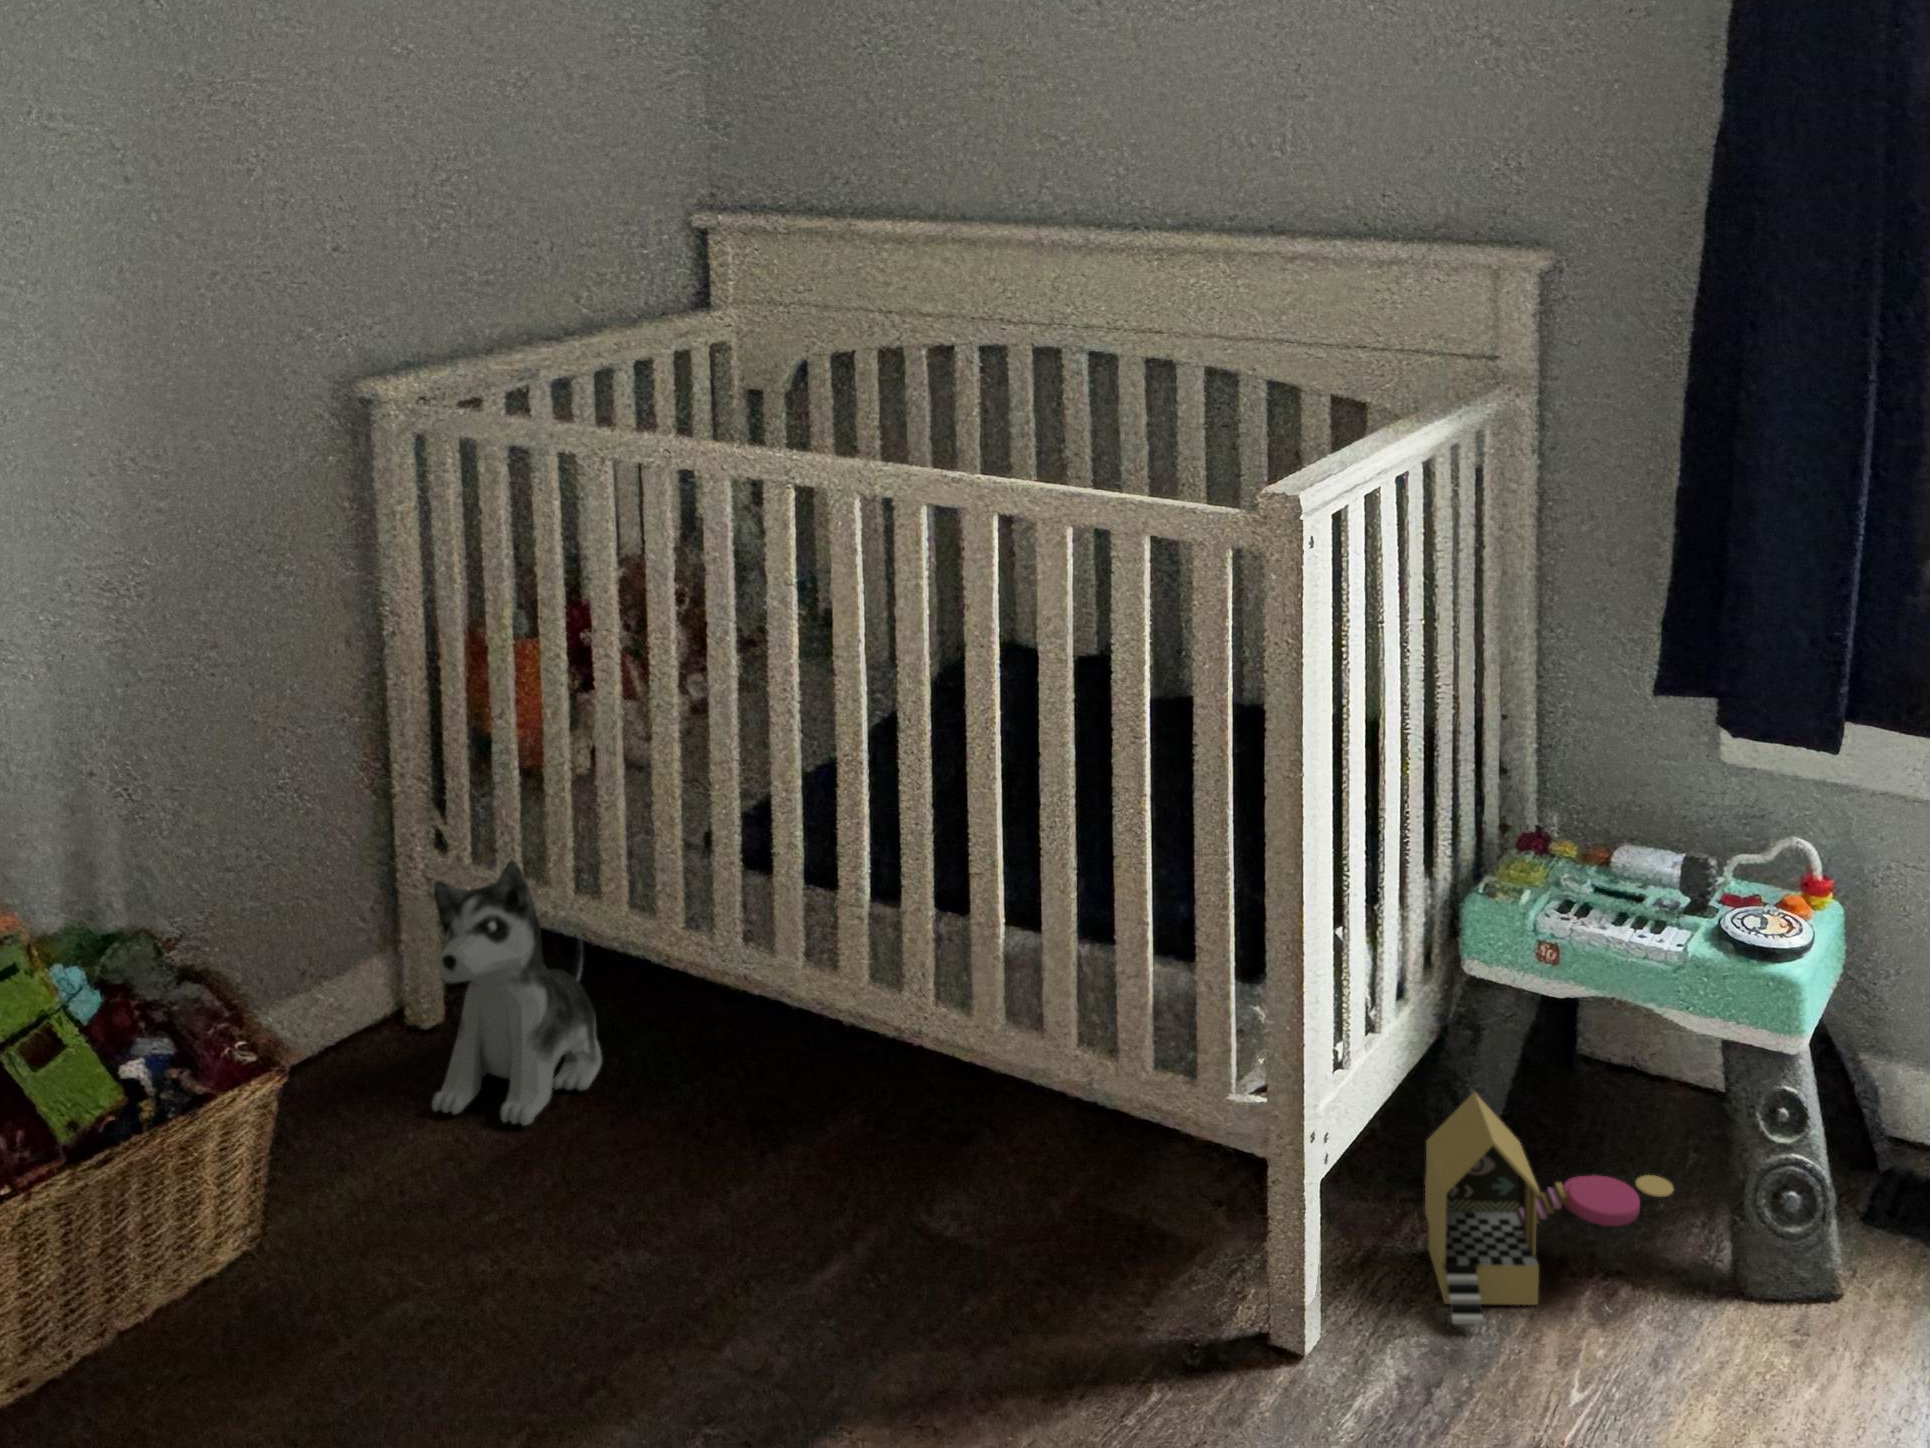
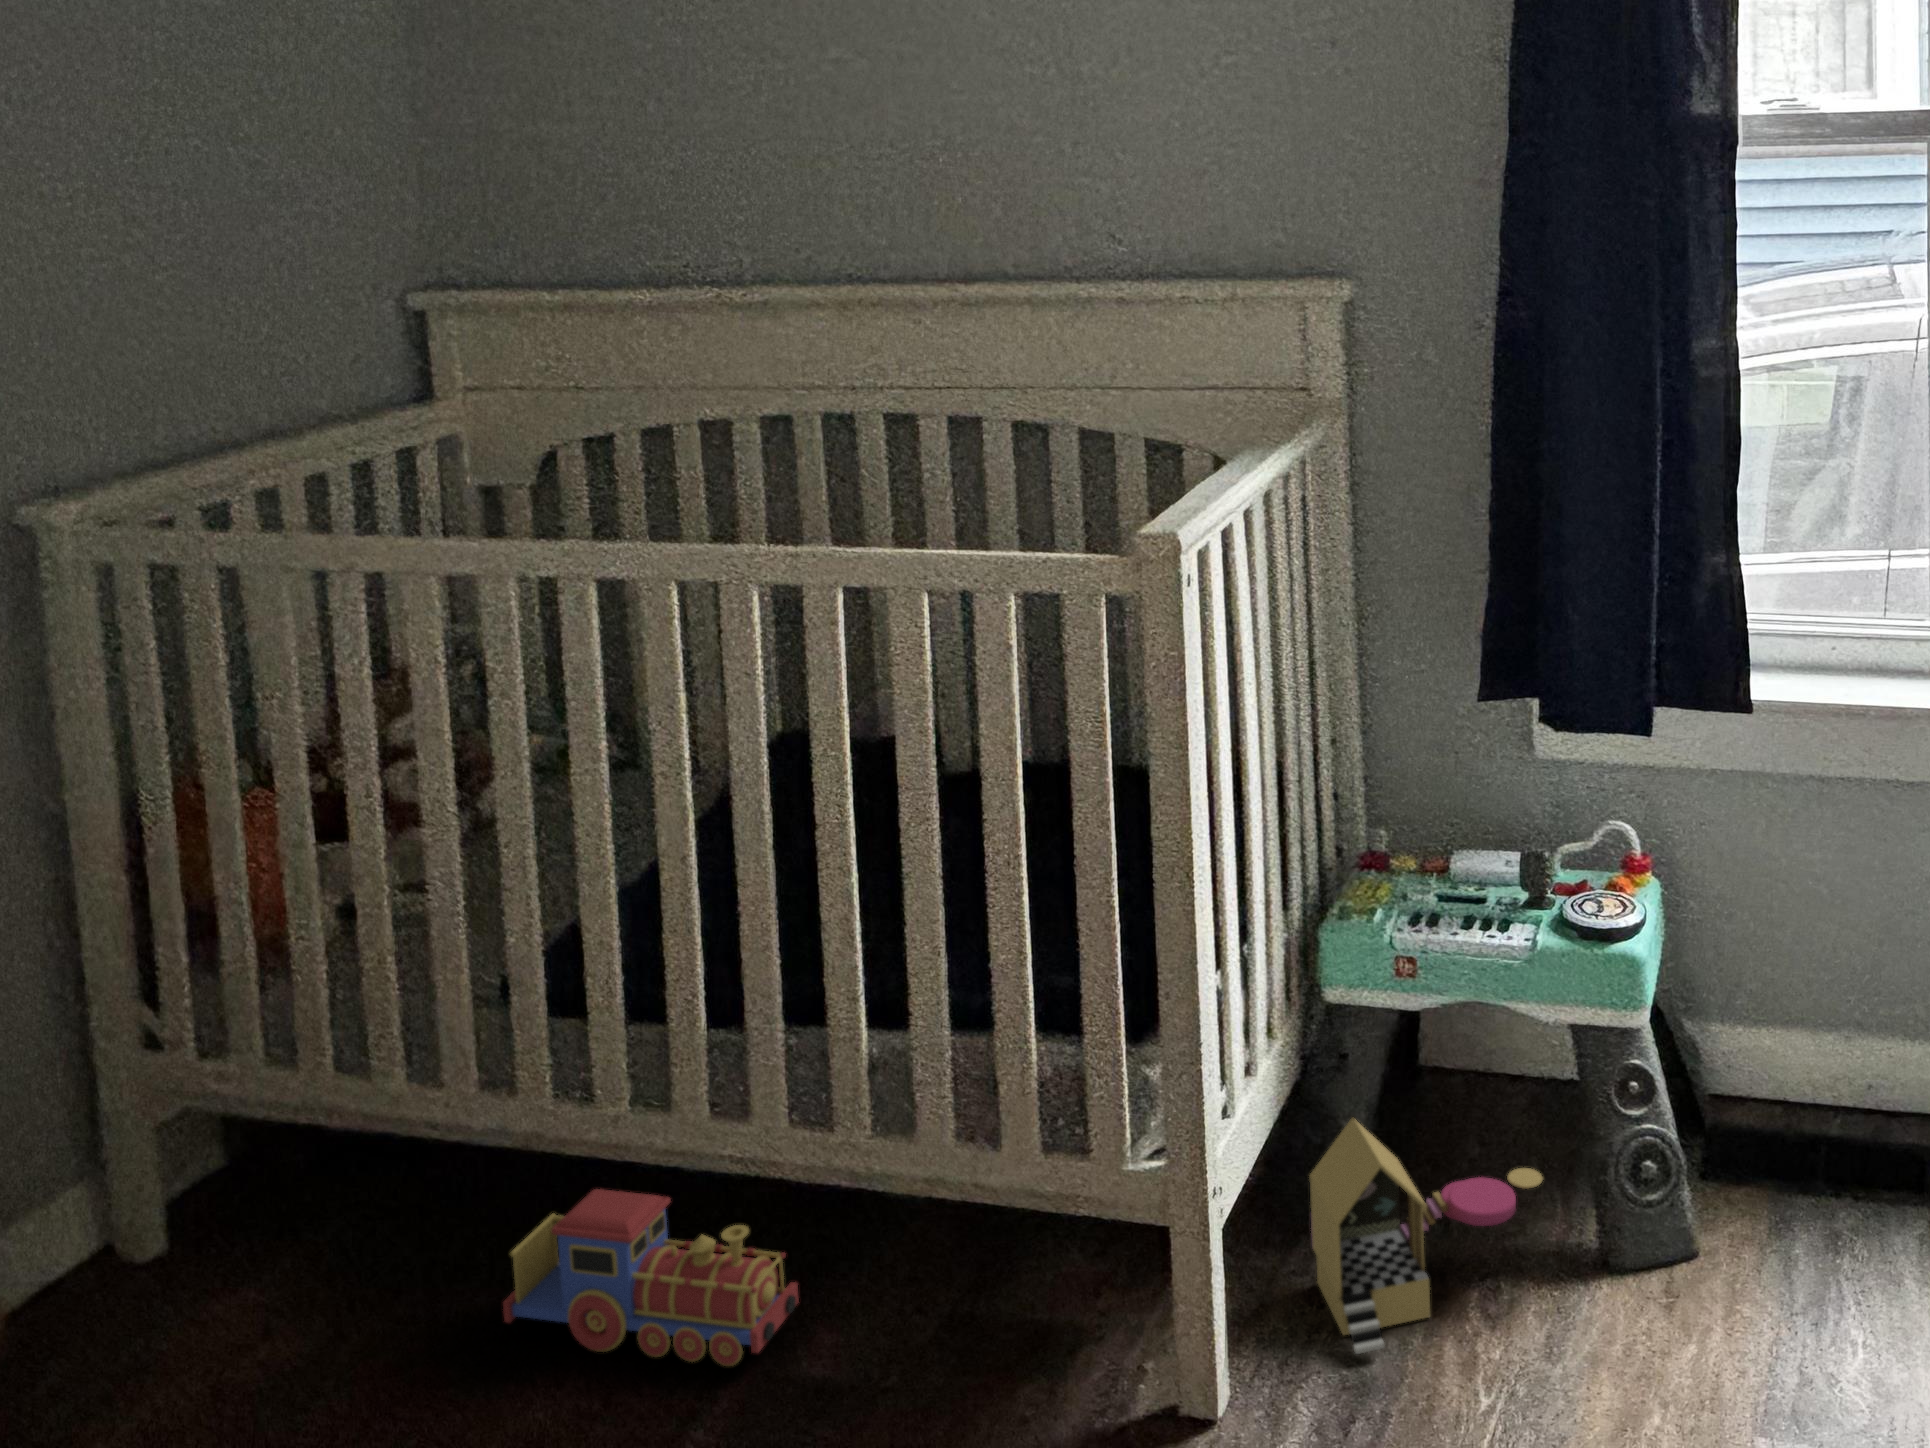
plush toy: present [432,861,602,1126] -> none [162,1045,384,1356]
toy train: none [687,1032,937,1212] -> present [503,1189,799,1366]

